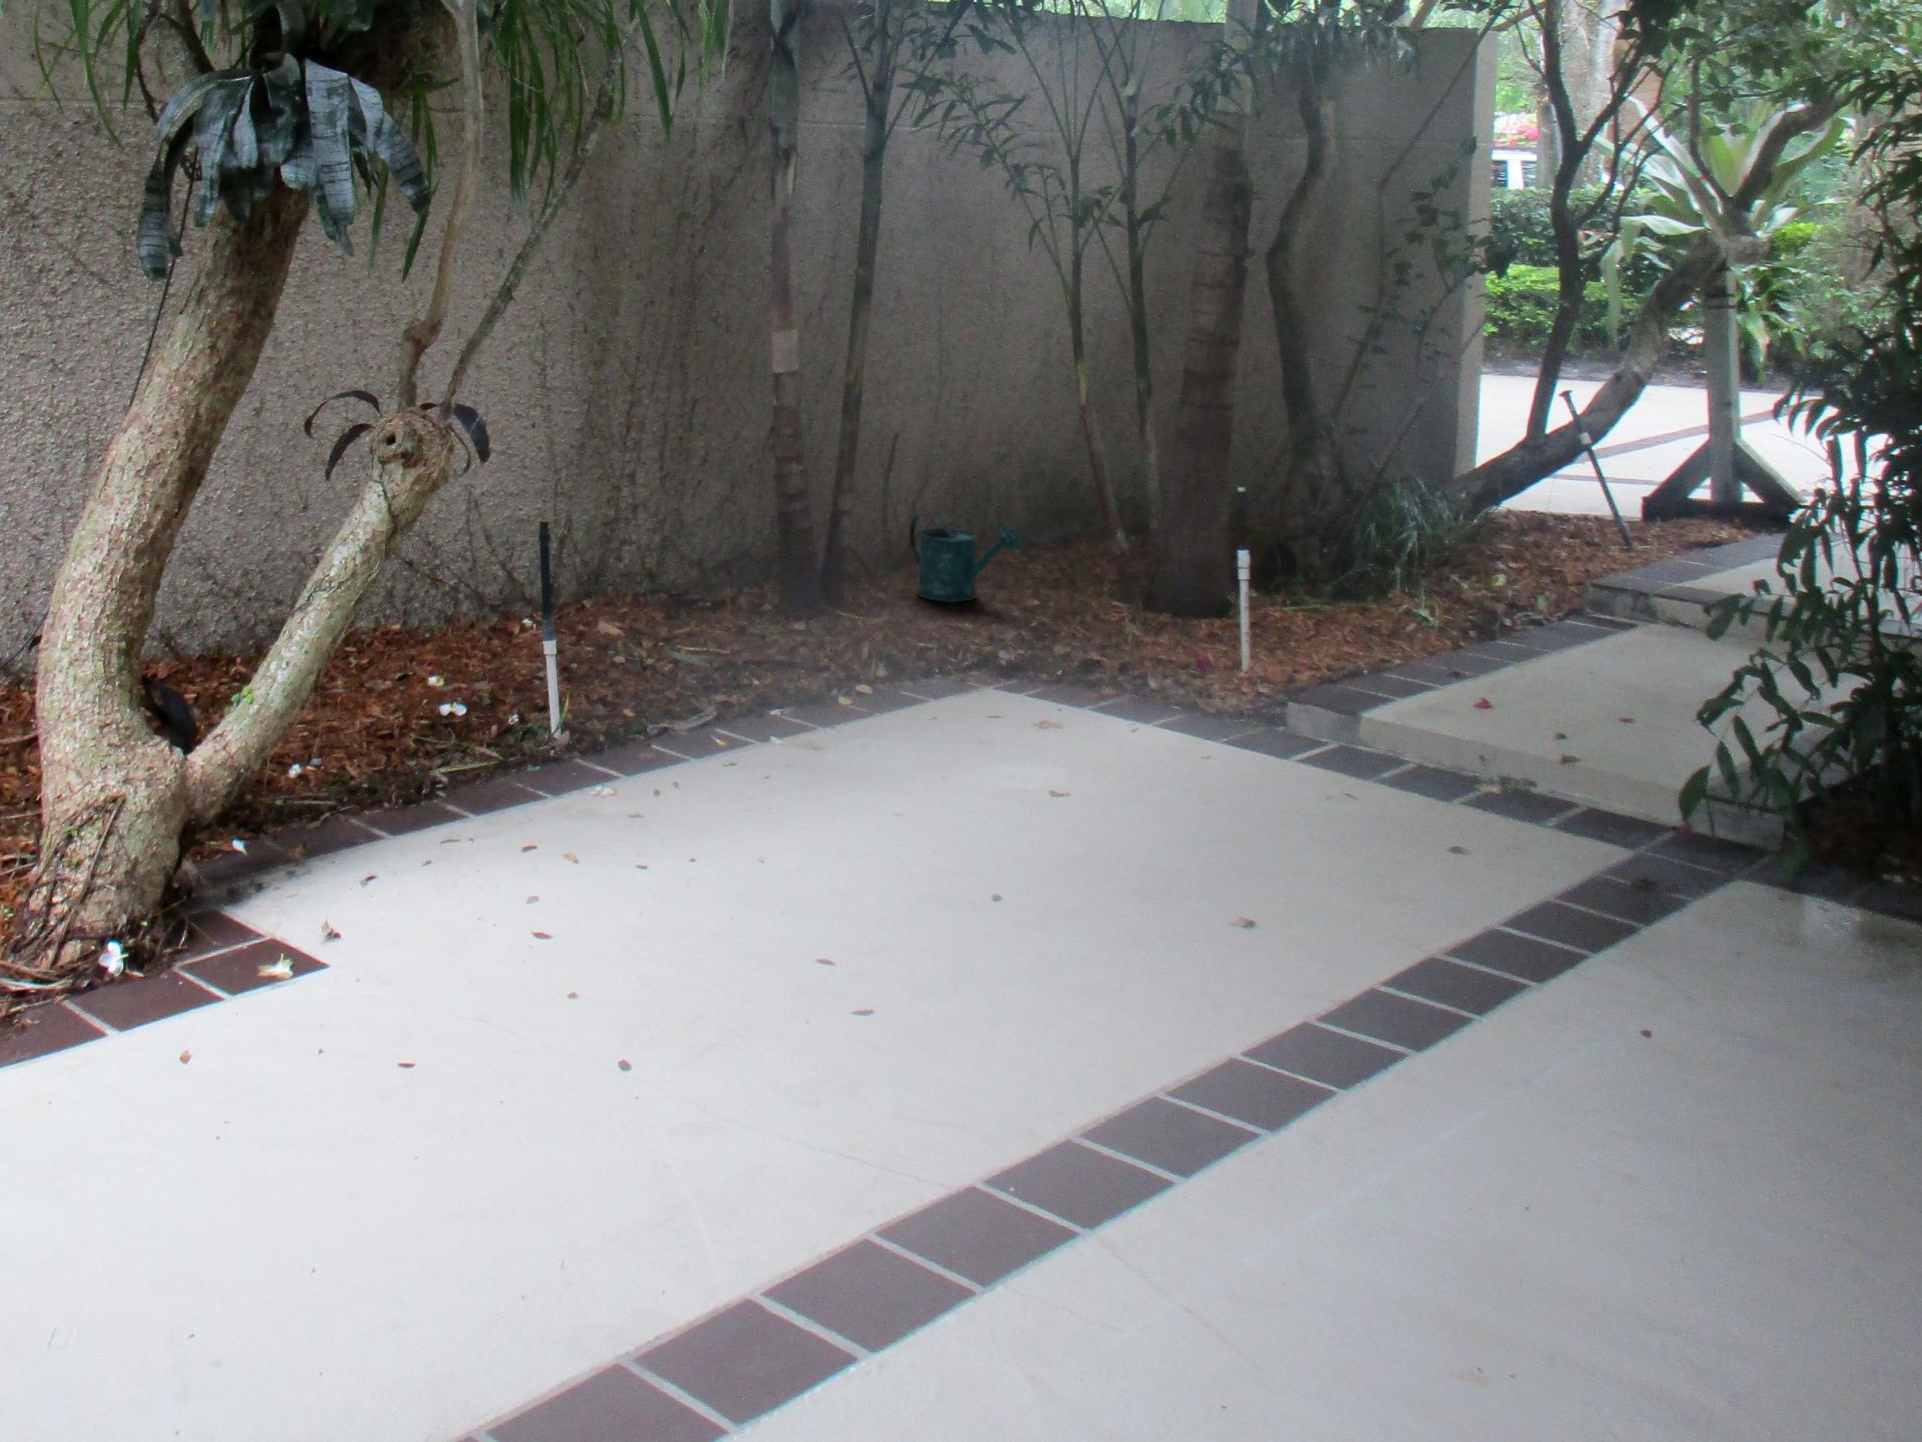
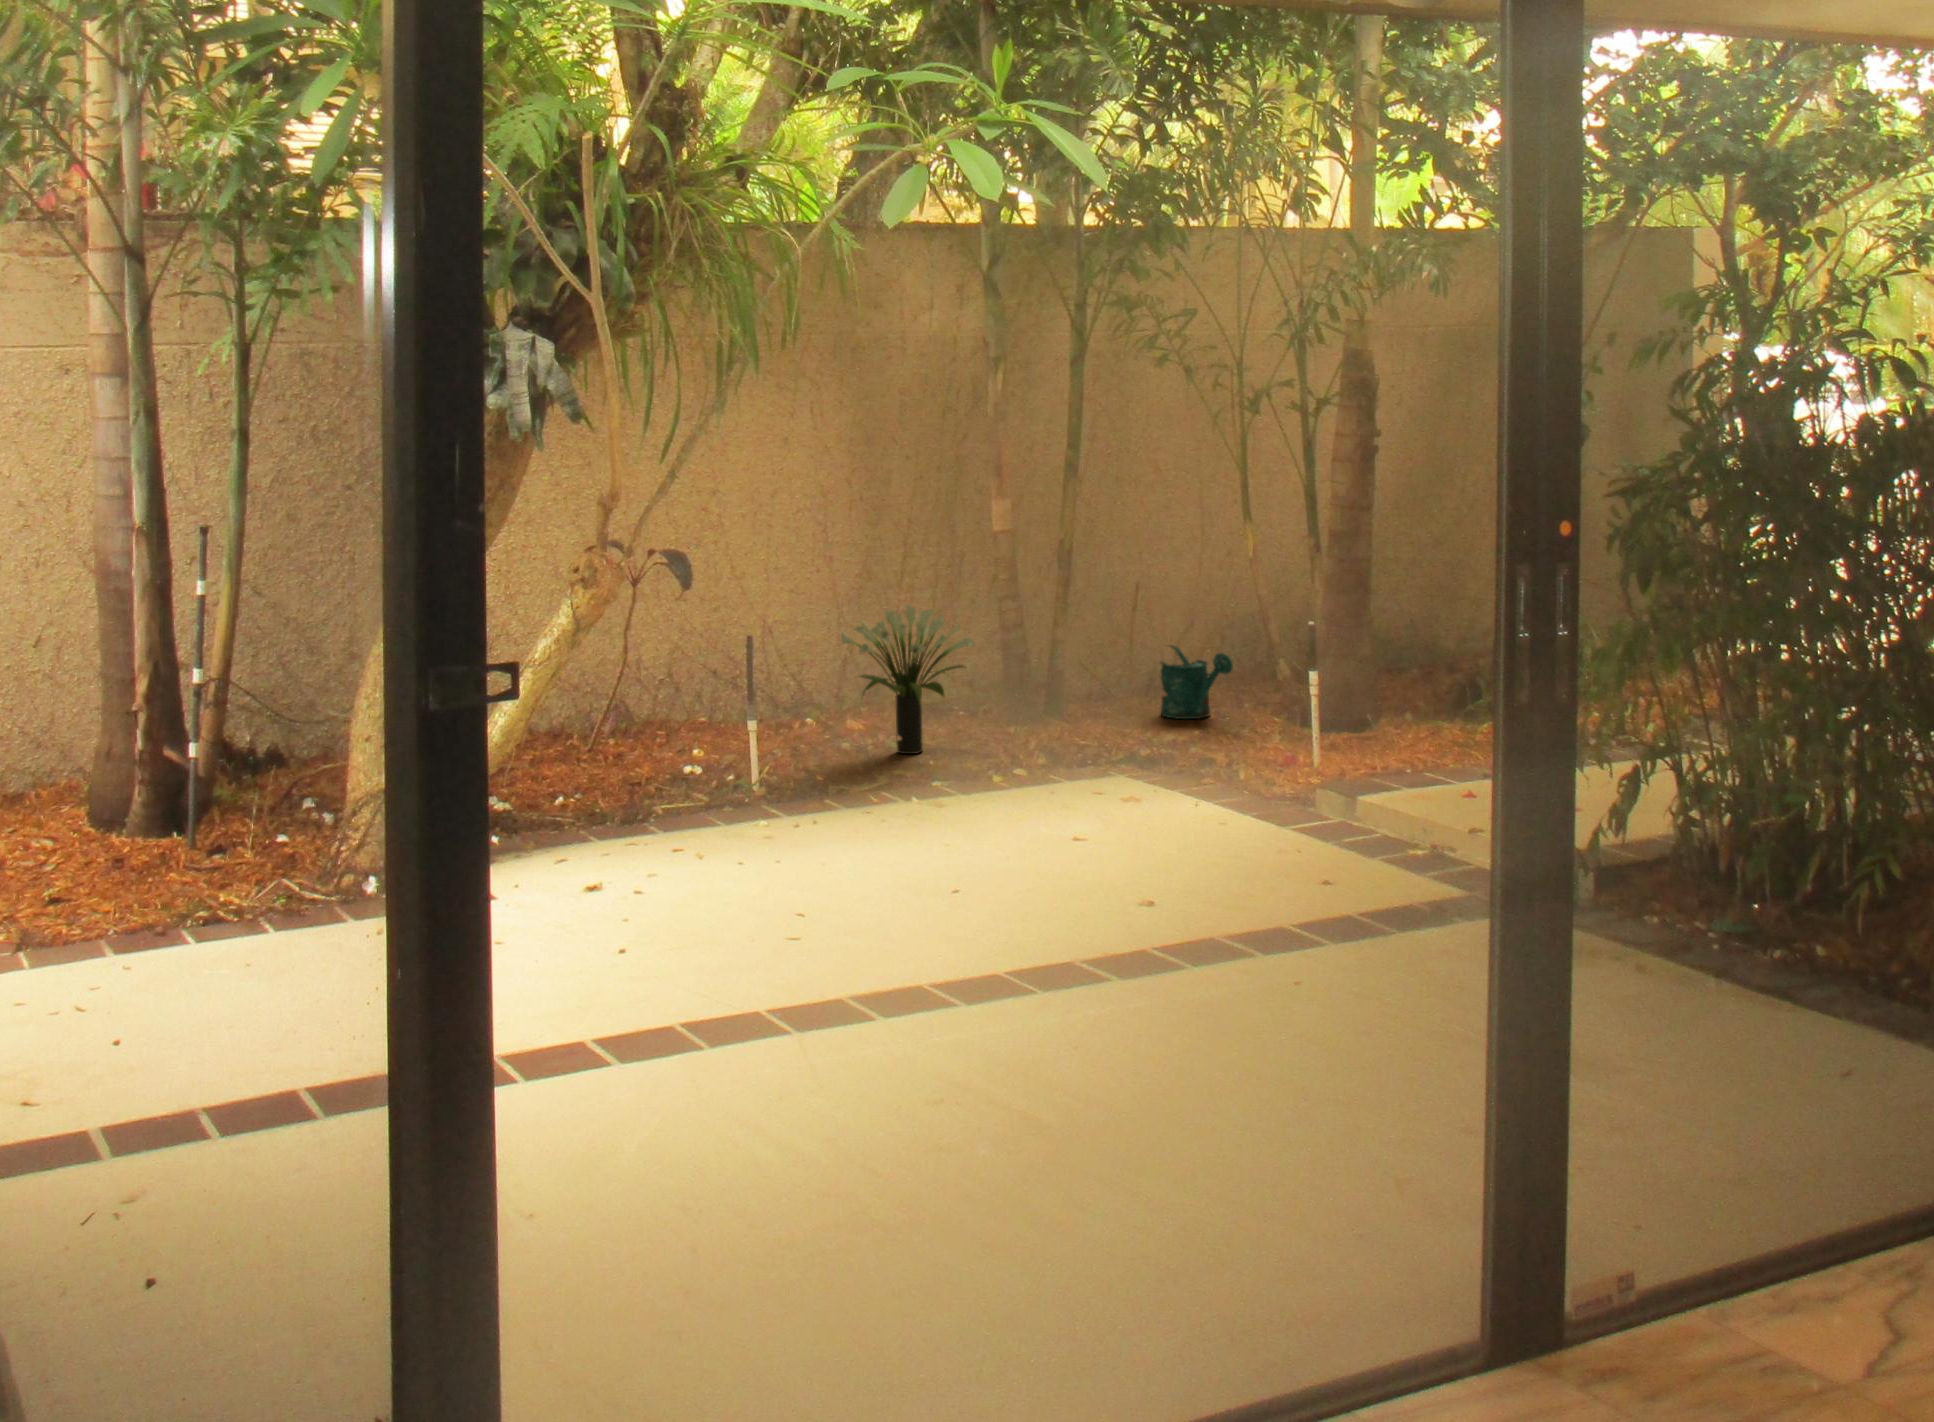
potted plant: none [591,472,767,662] -> present [841,604,975,754]

